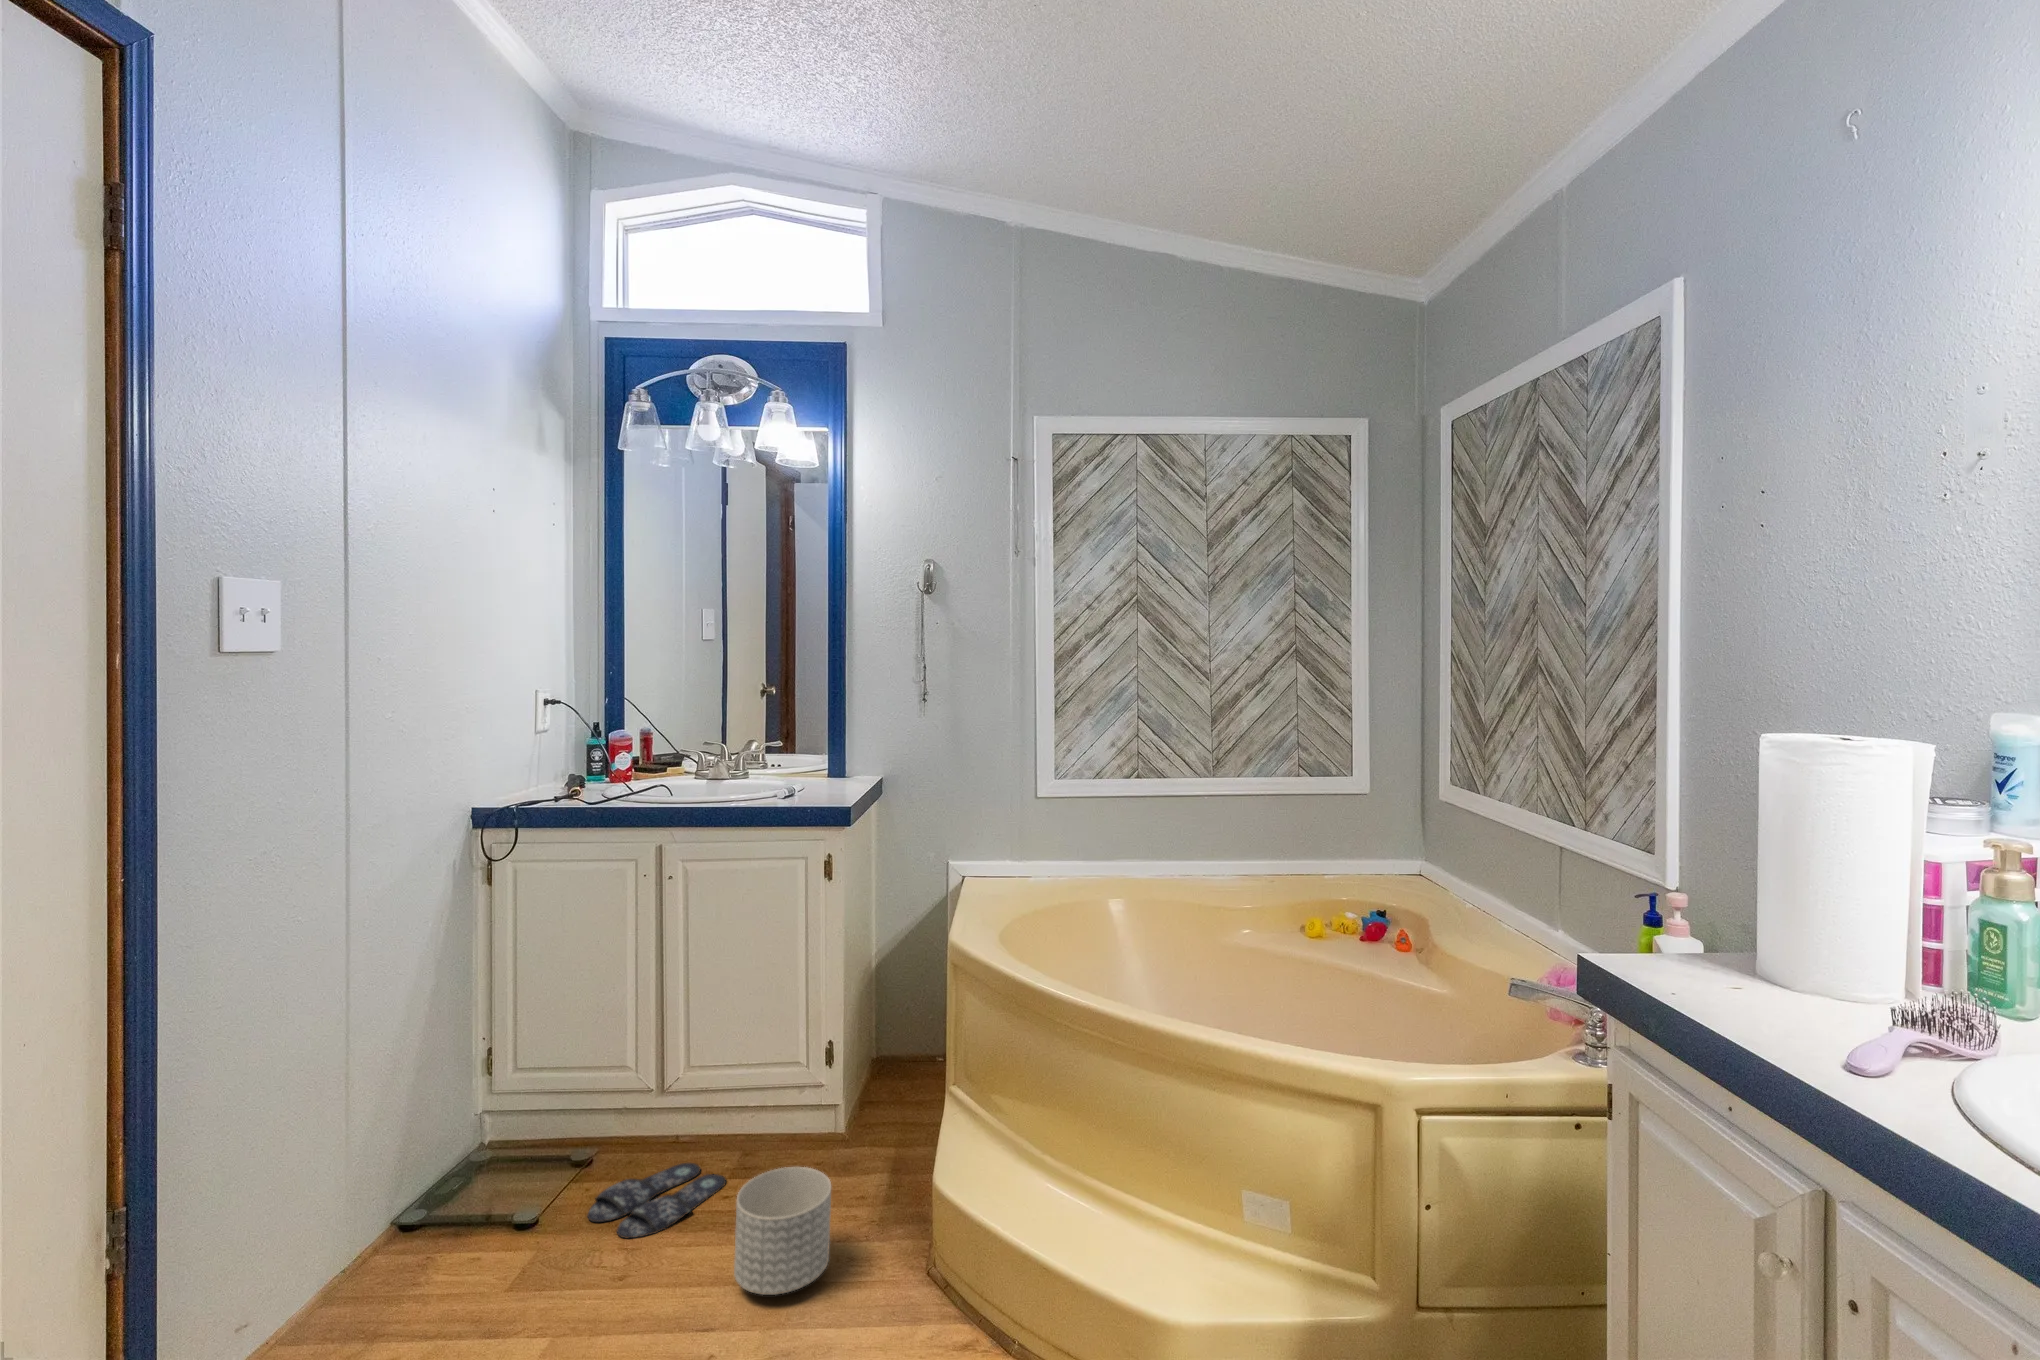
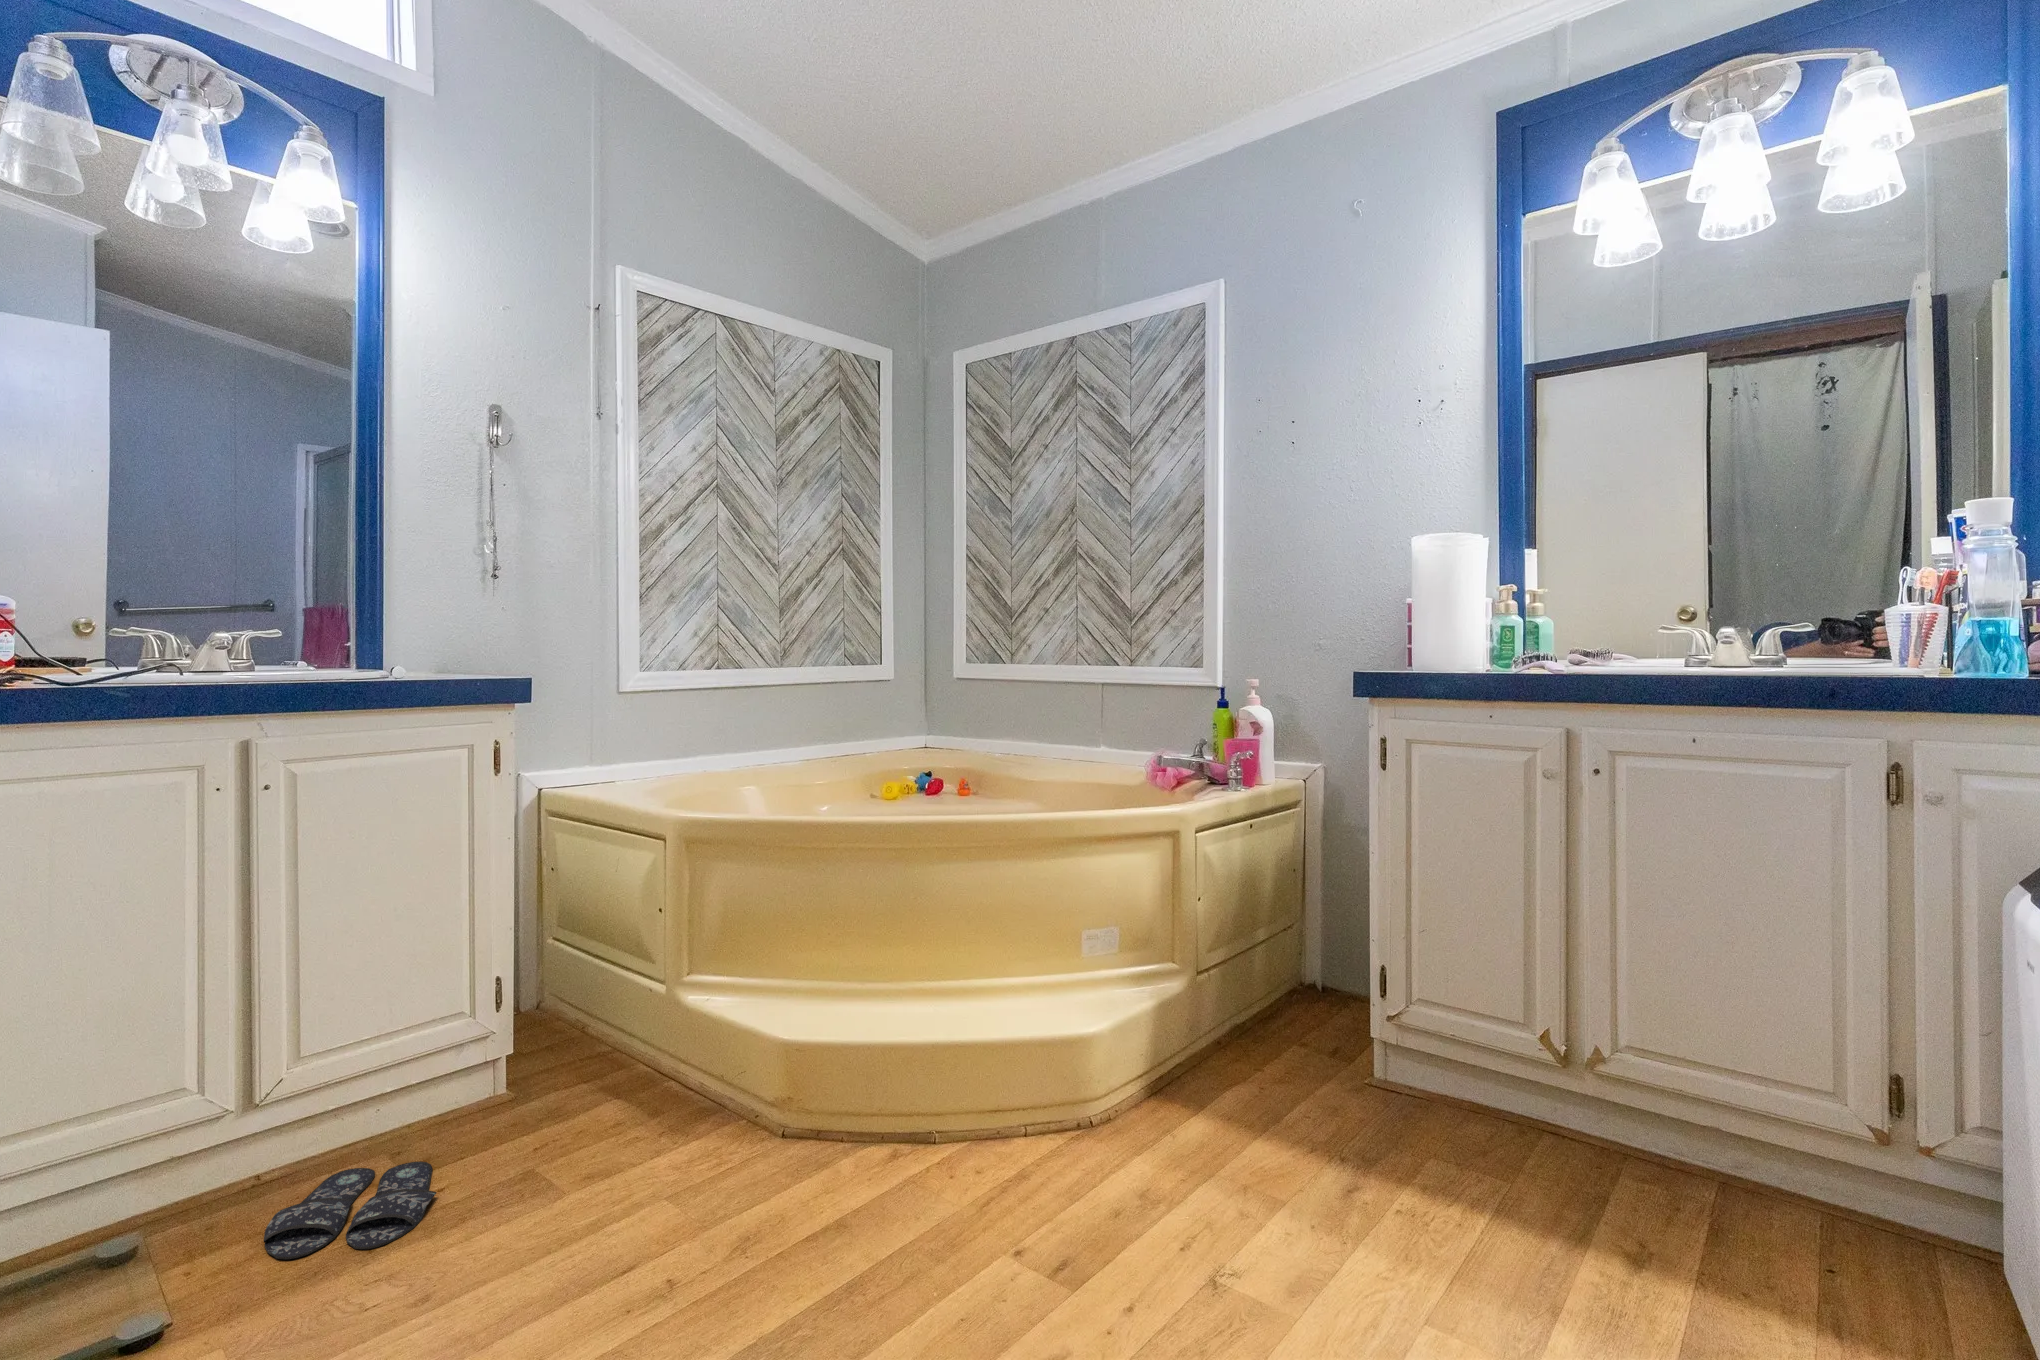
planter: present [734,1167,831,1295] -> none [588,1063,699,1197]

